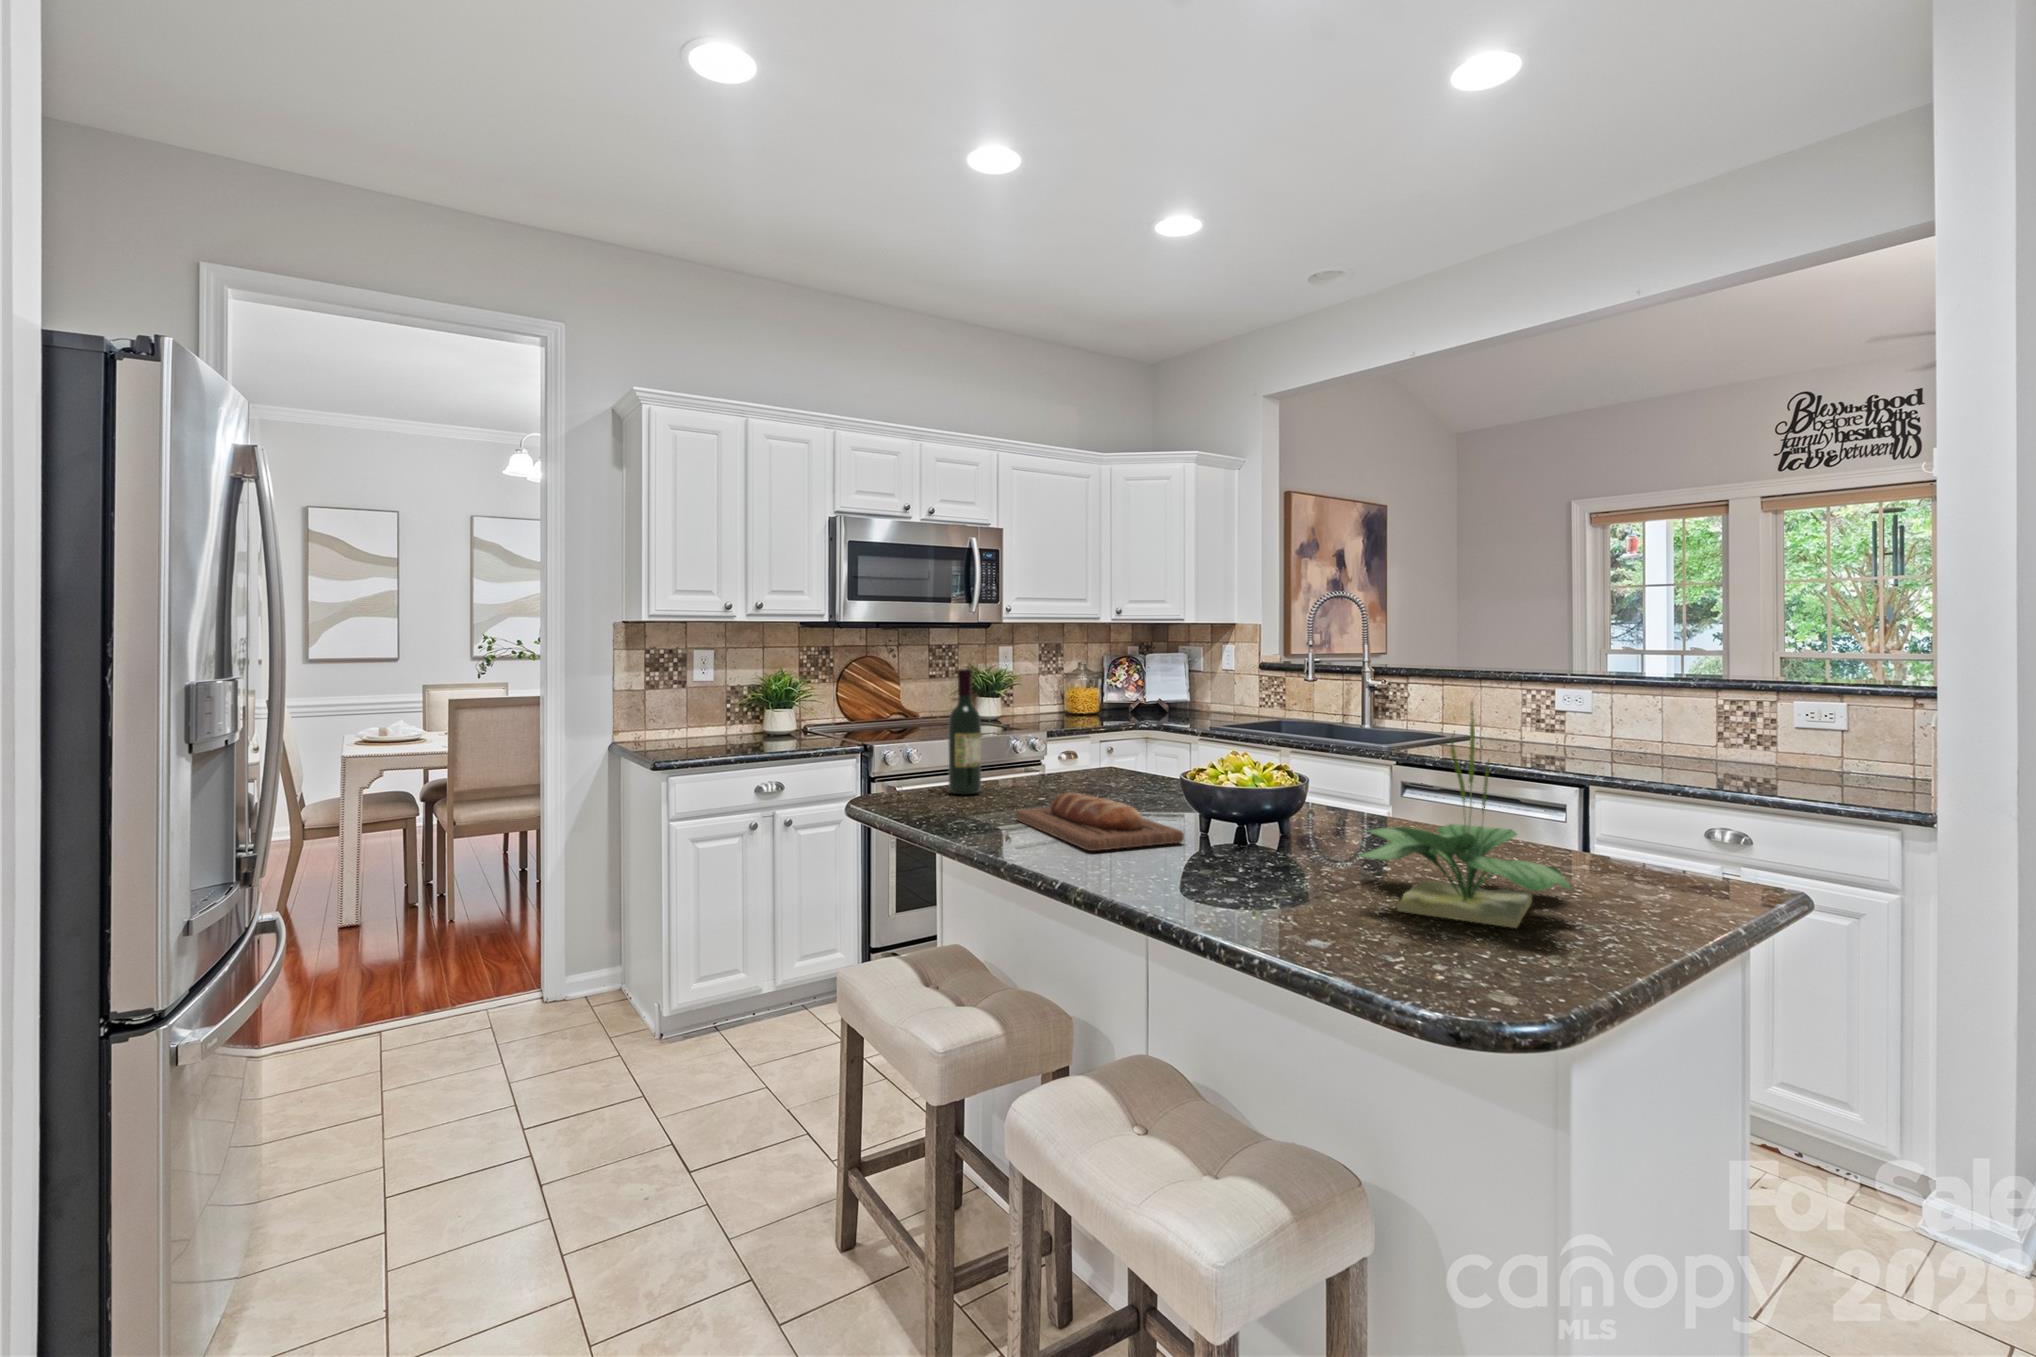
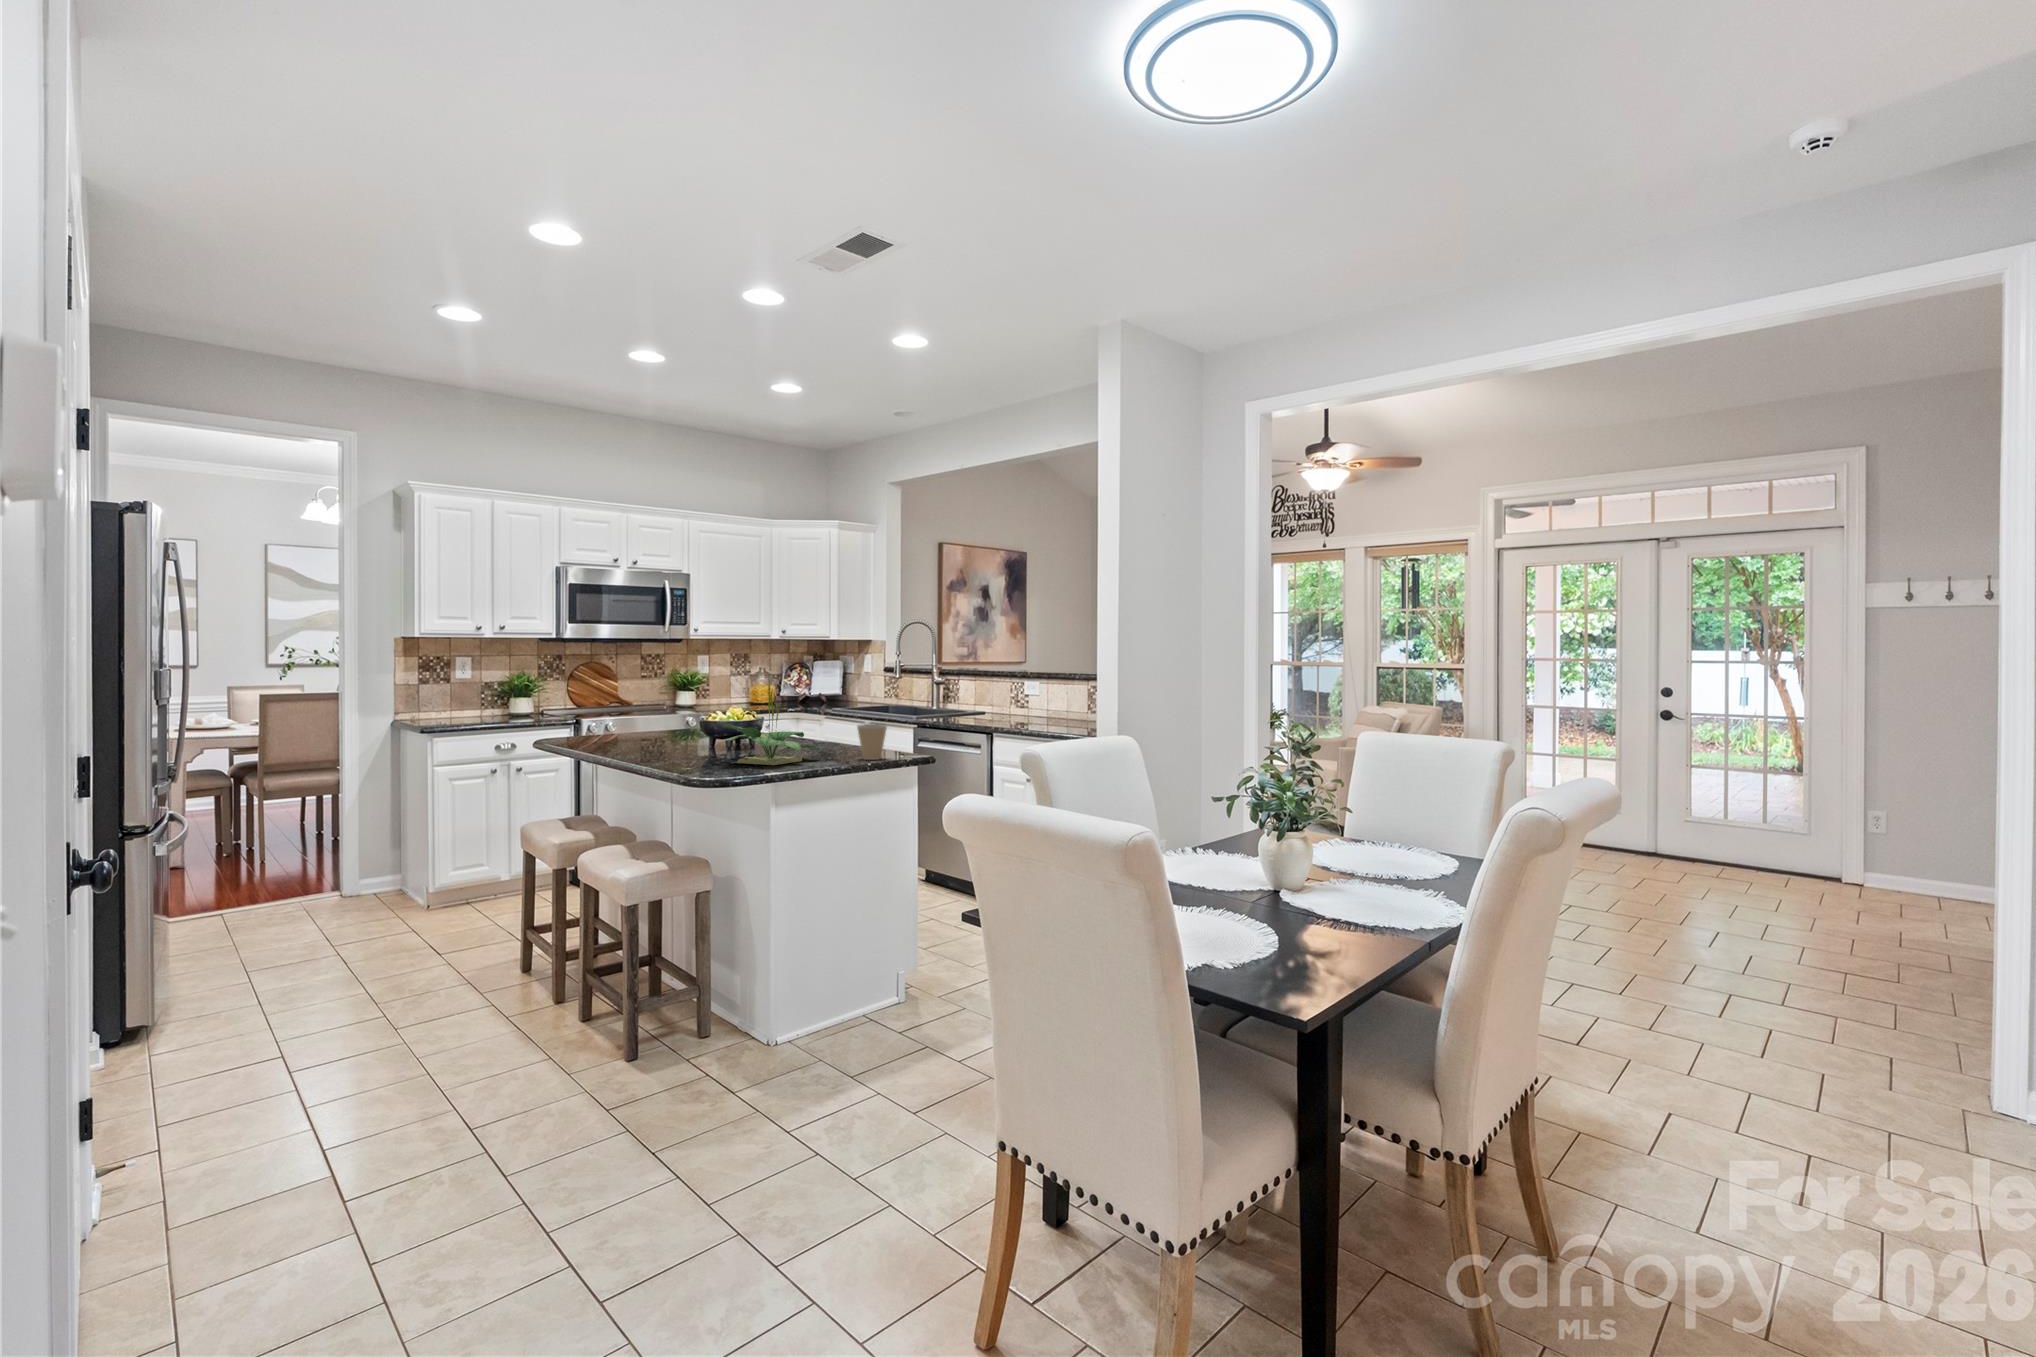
wine bottle: present [948,669,981,795] -> none [597,667,616,737]
bread loaf: present [1016,792,1184,851] -> none [619,729,690,752]
coffee cup: none [1634,810,1721,900] -> present [857,724,887,760]

